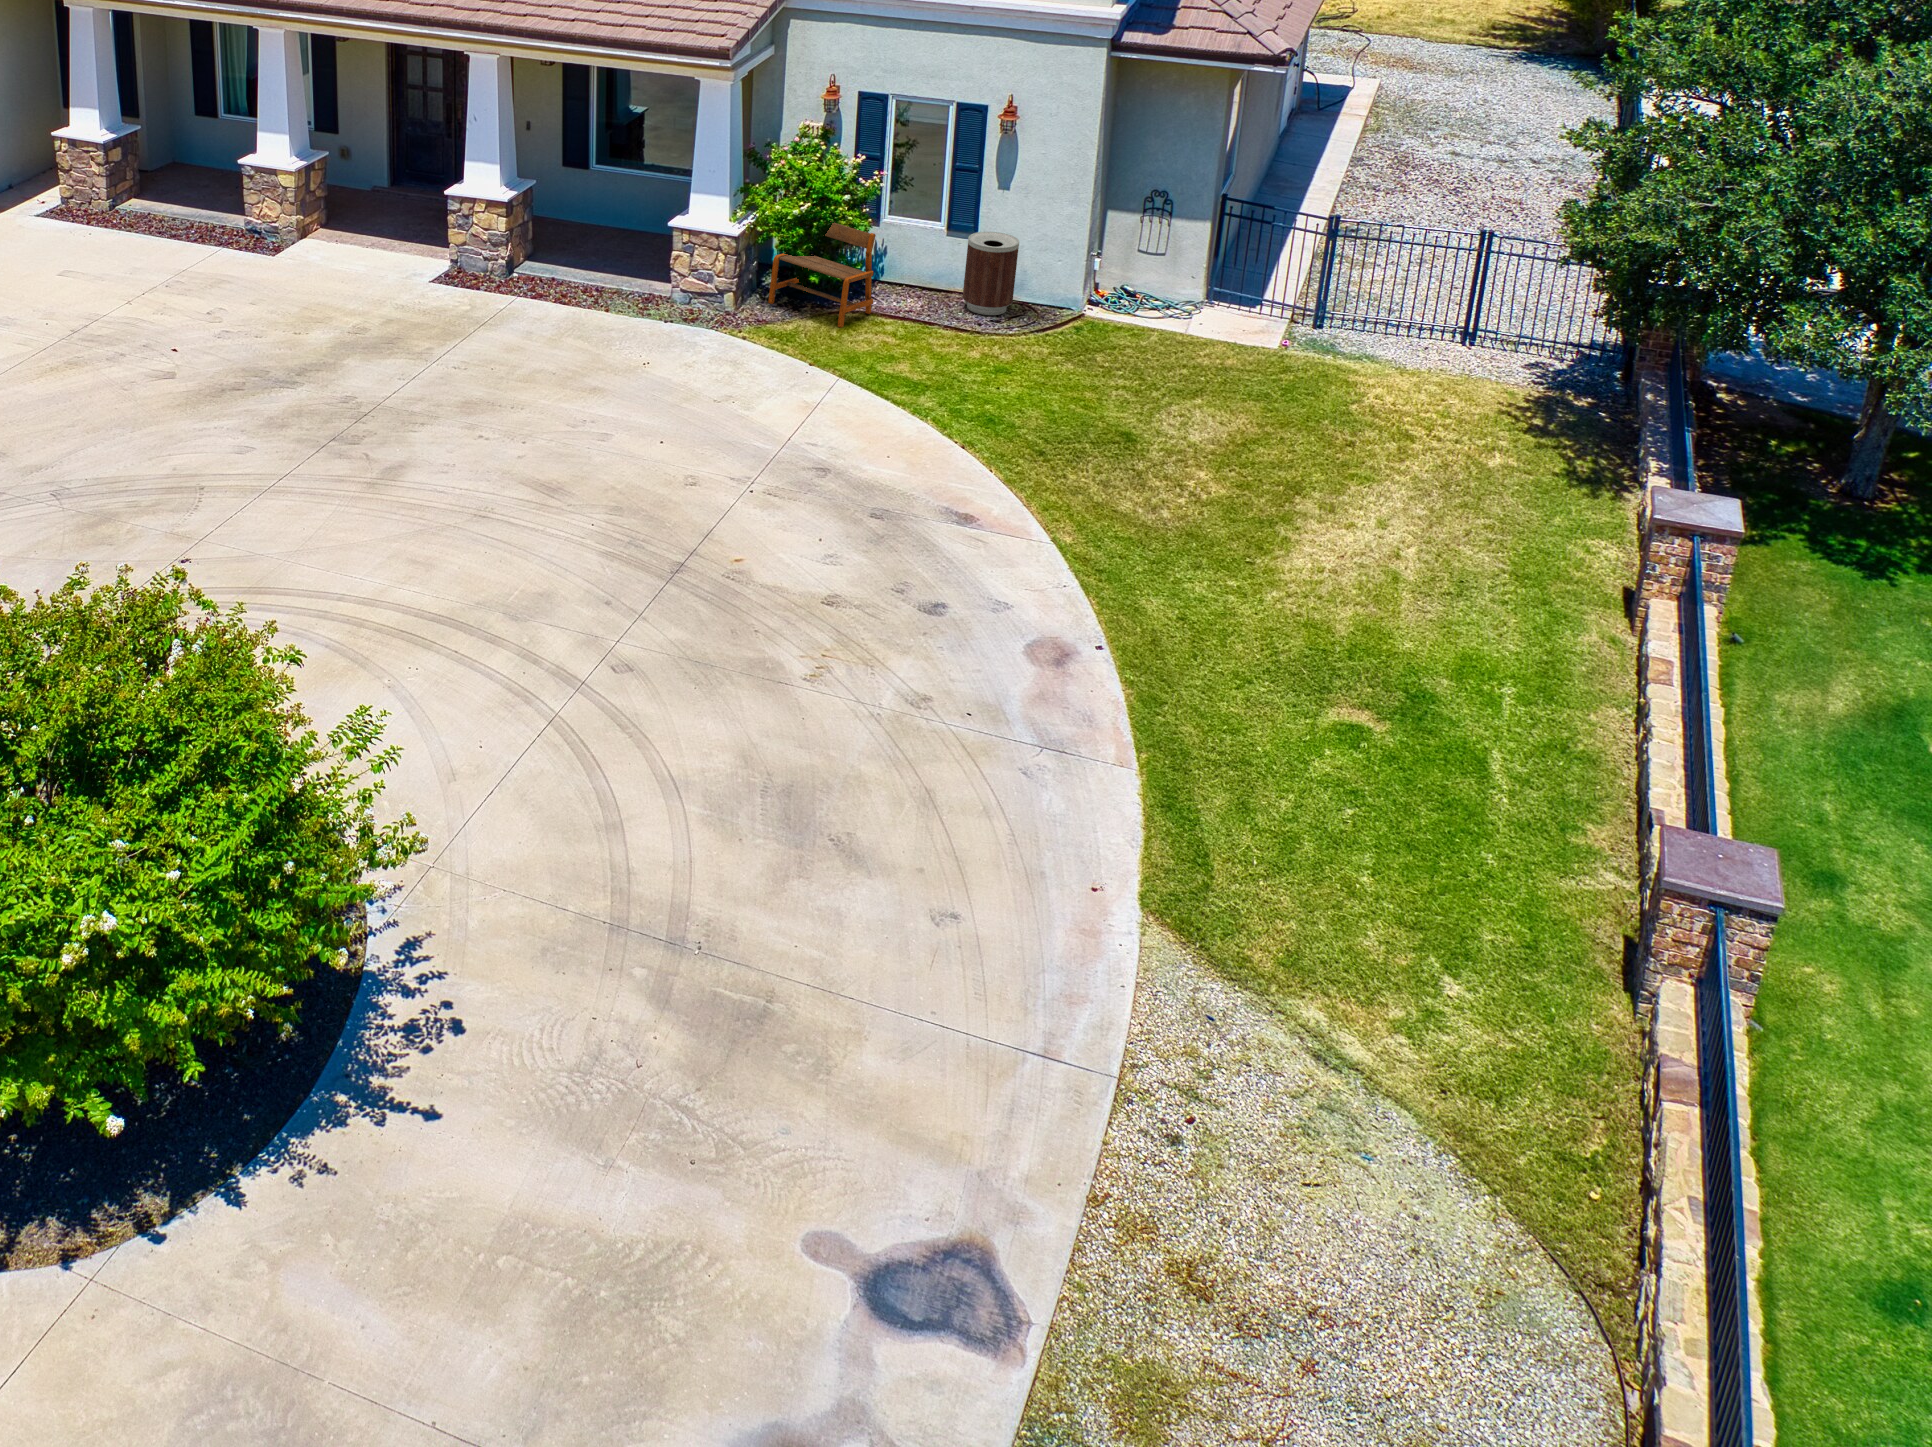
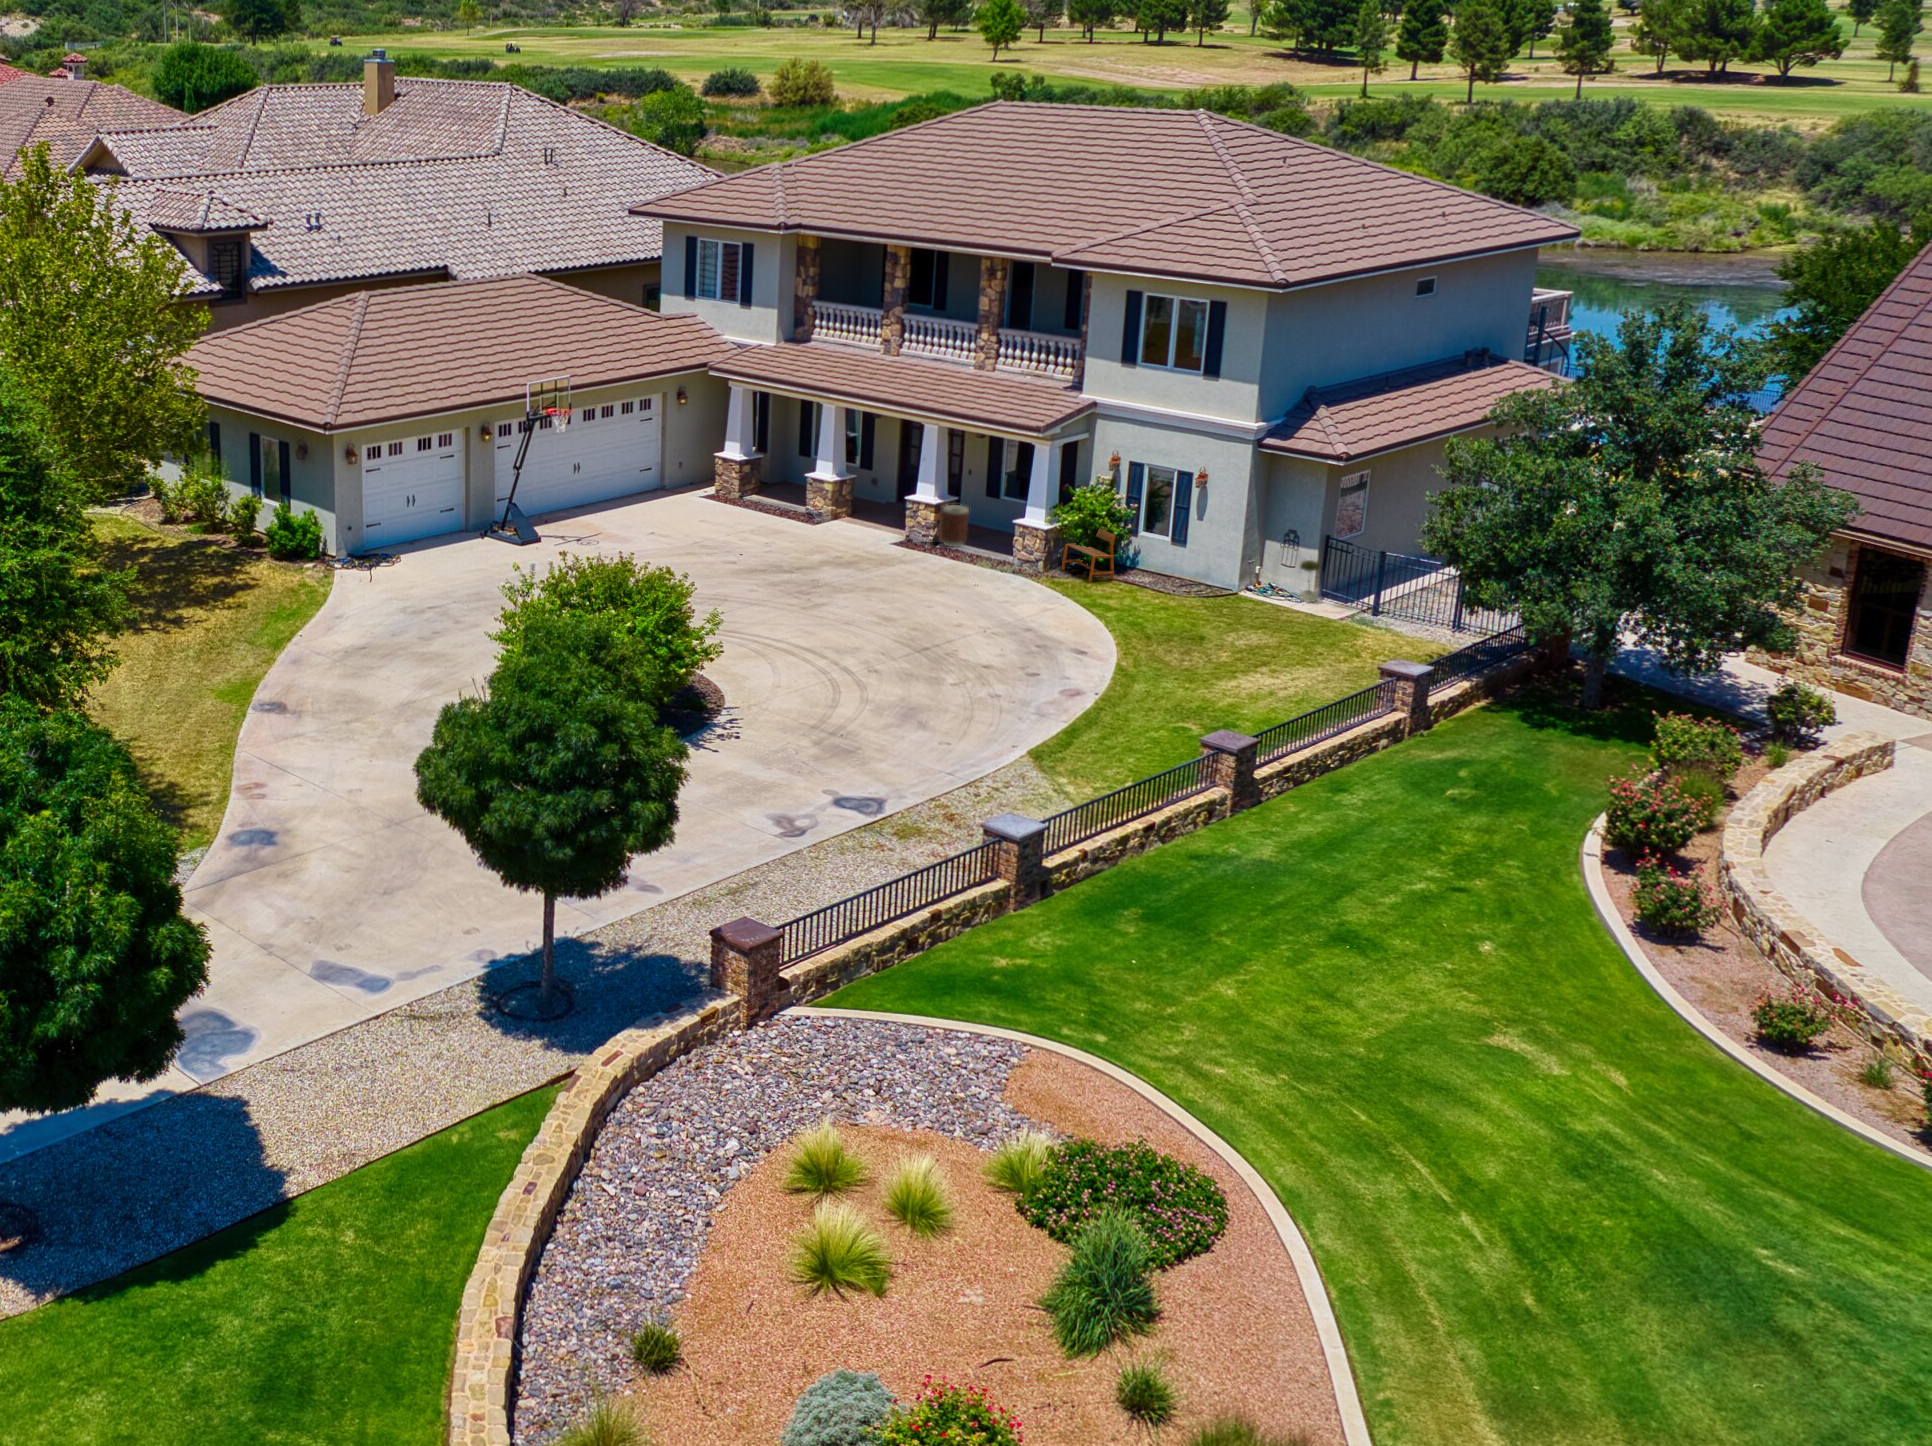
trash can: present [963,232,1019,315] -> present [941,505,969,547]
potted tree: none [1193,245,1233,320] -> present [1300,560,1320,602]

